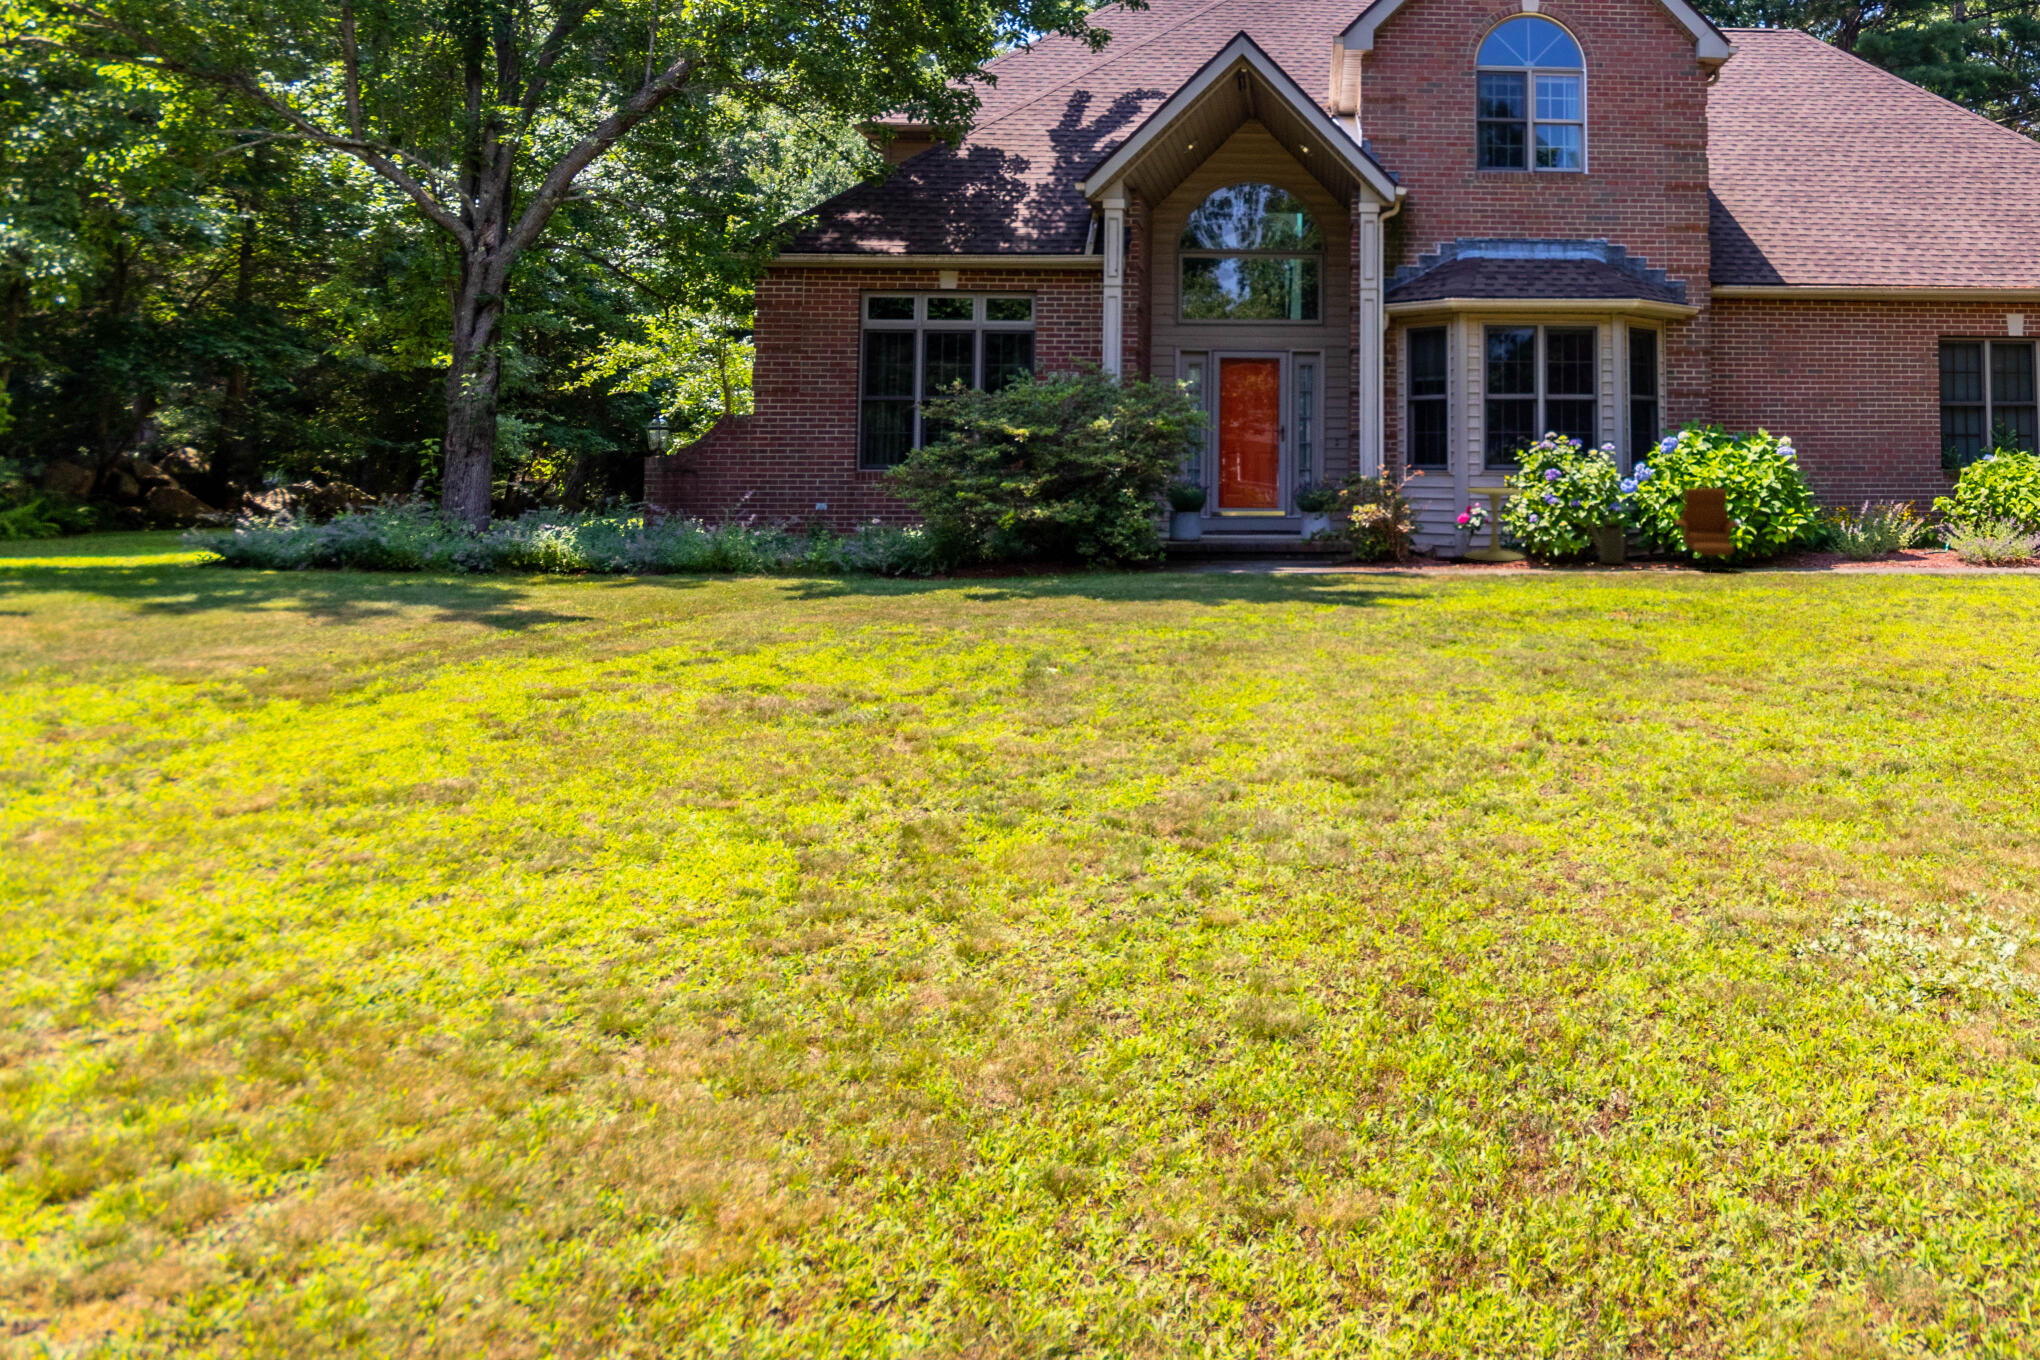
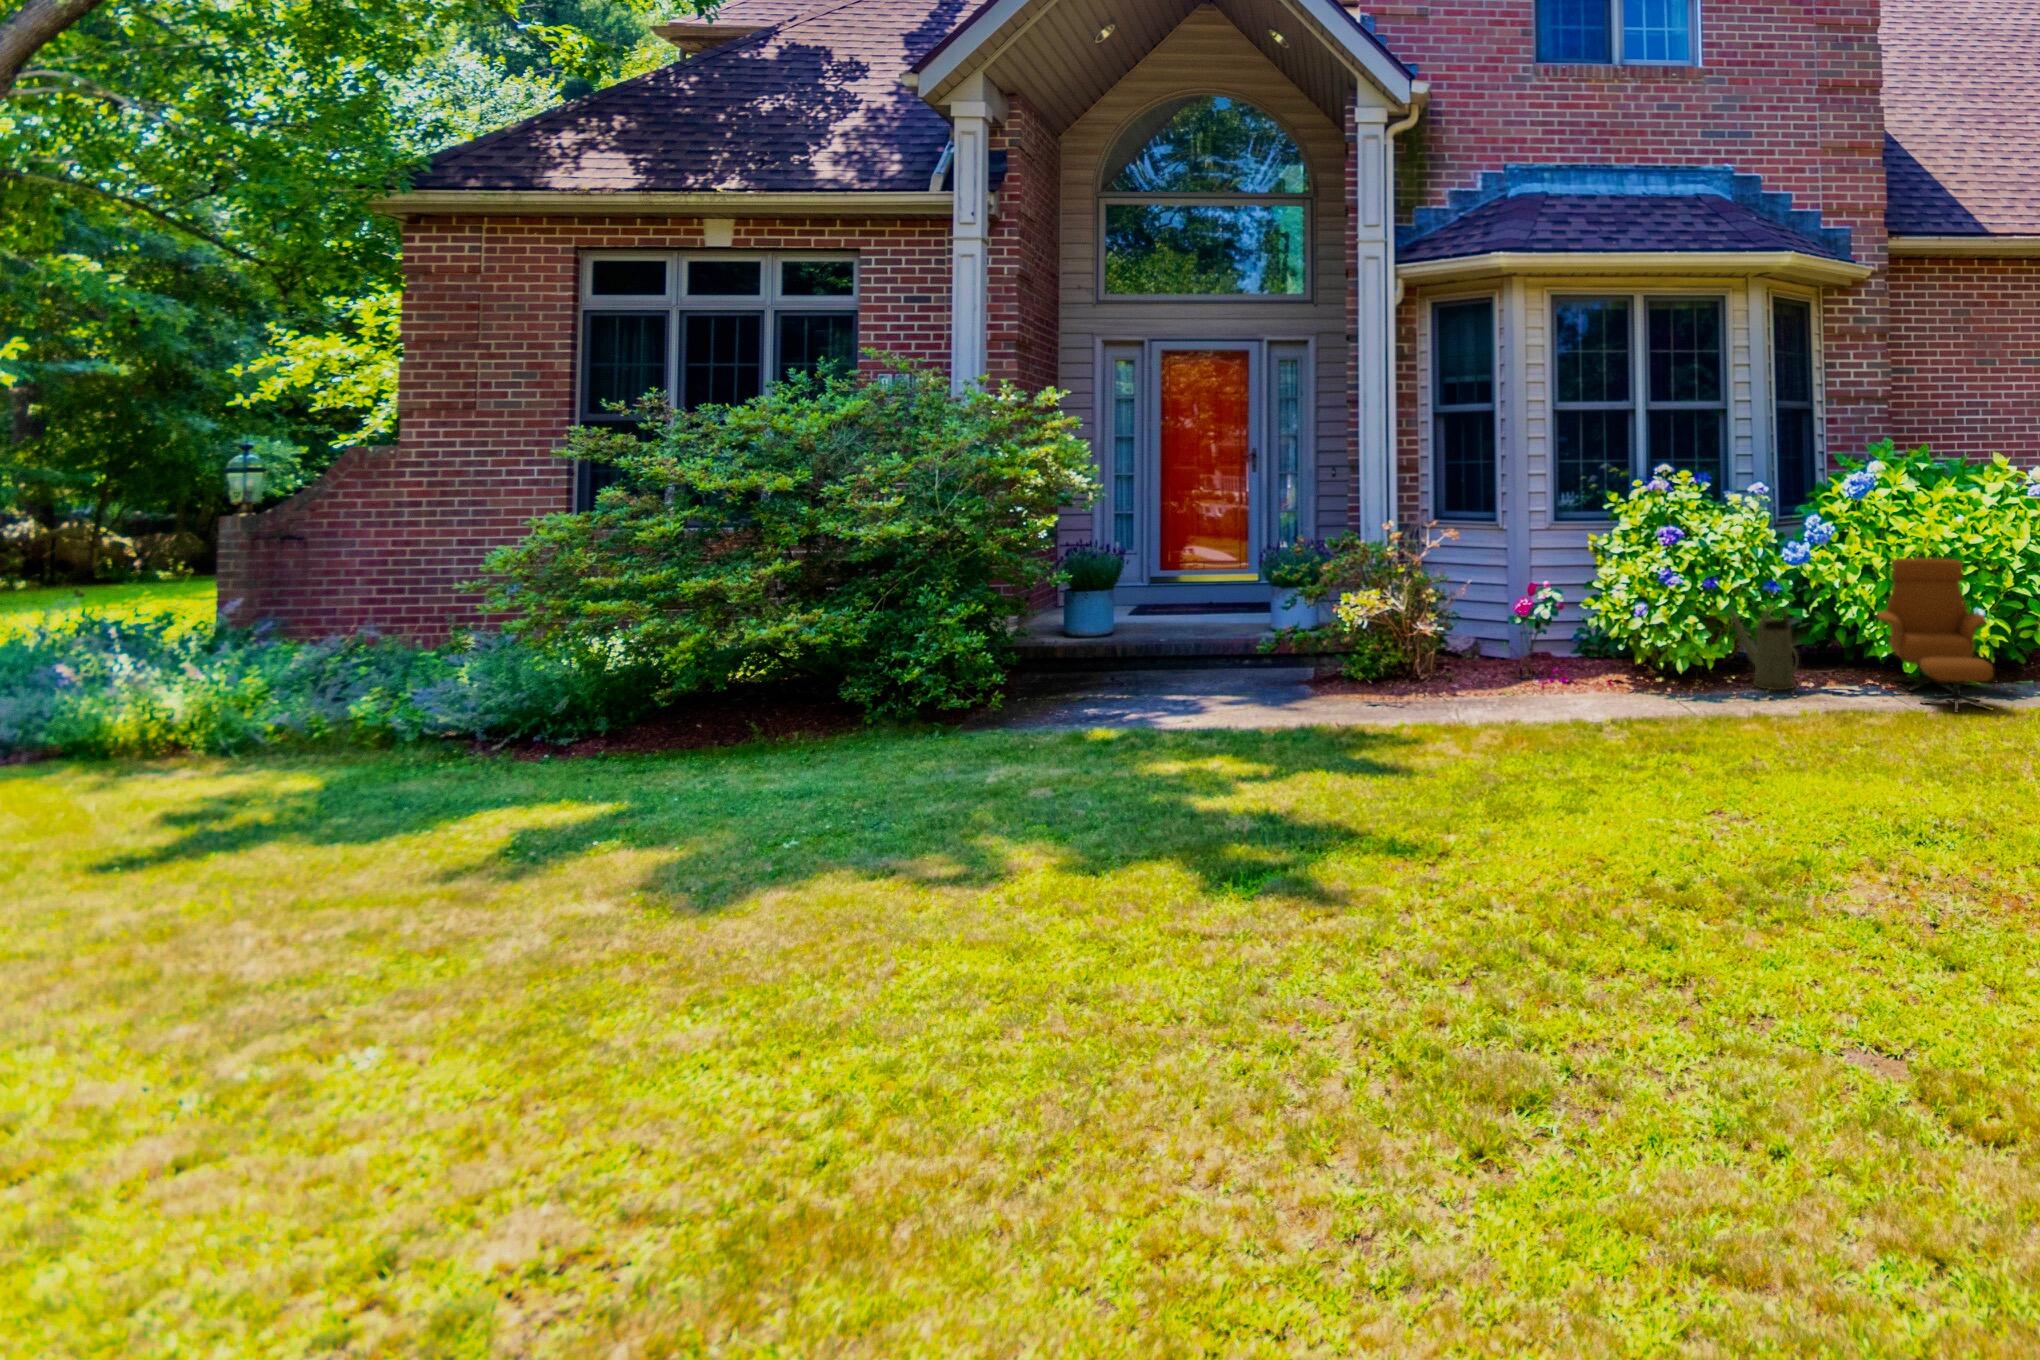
pedestal table: present [1465,488,1524,561] -> none [1525,557,1627,686]

